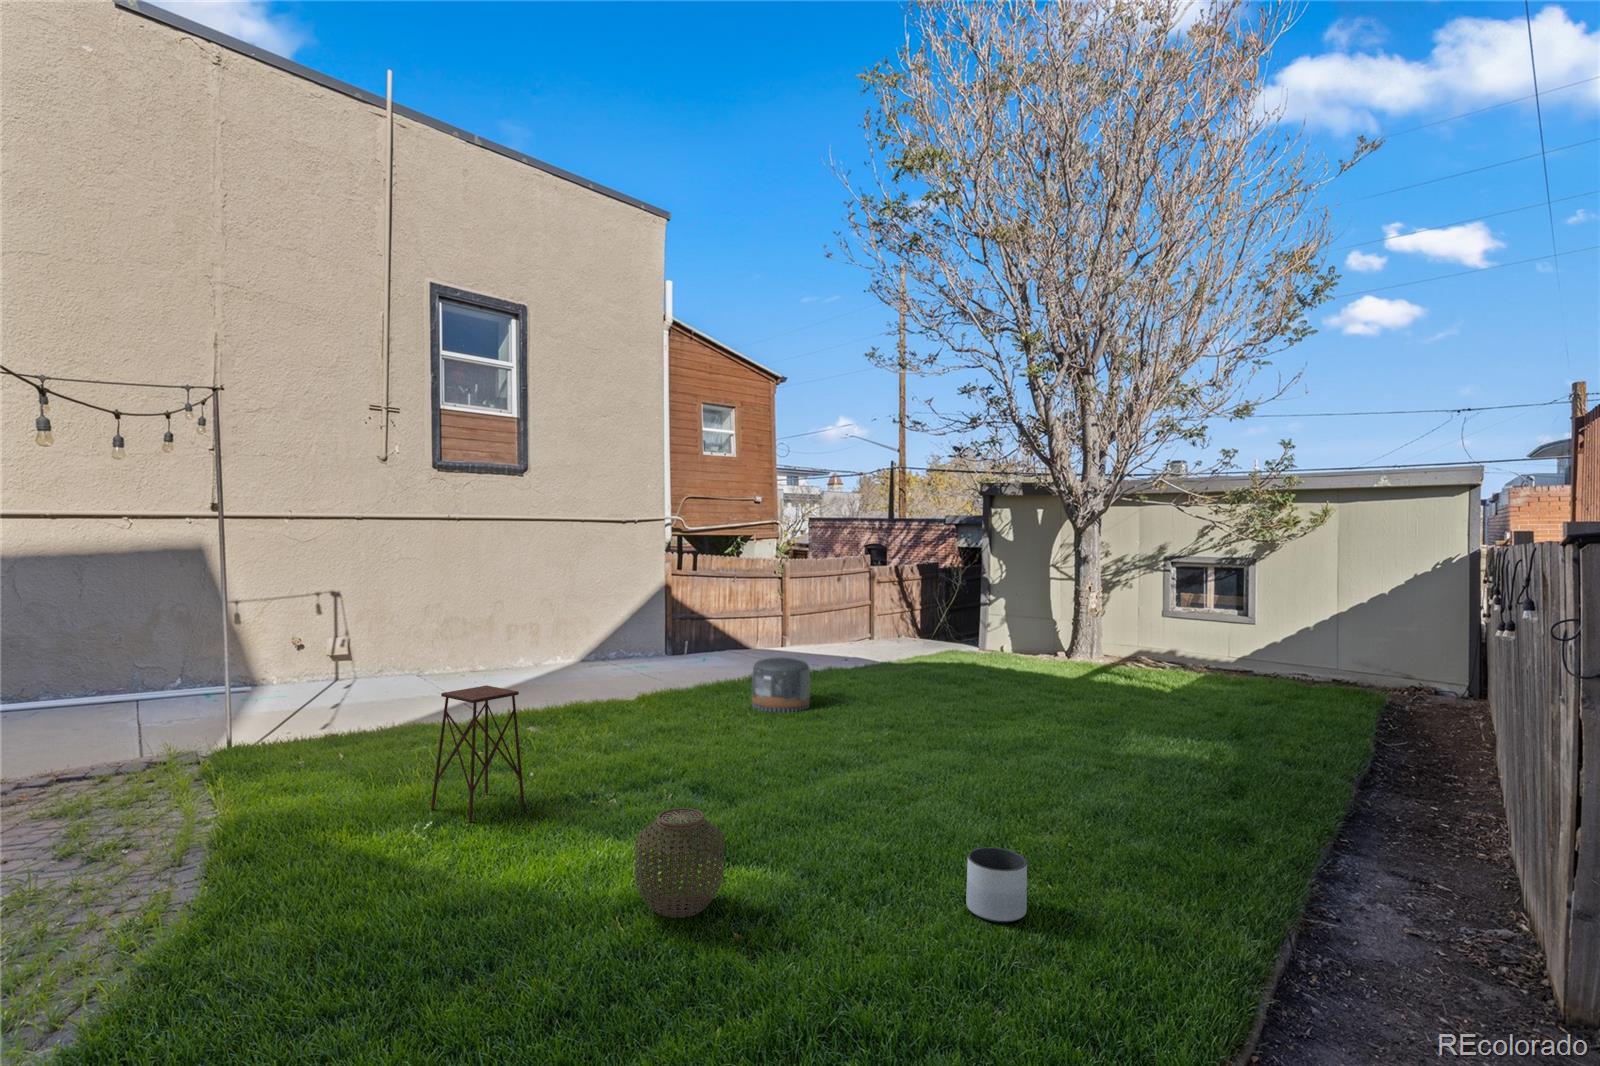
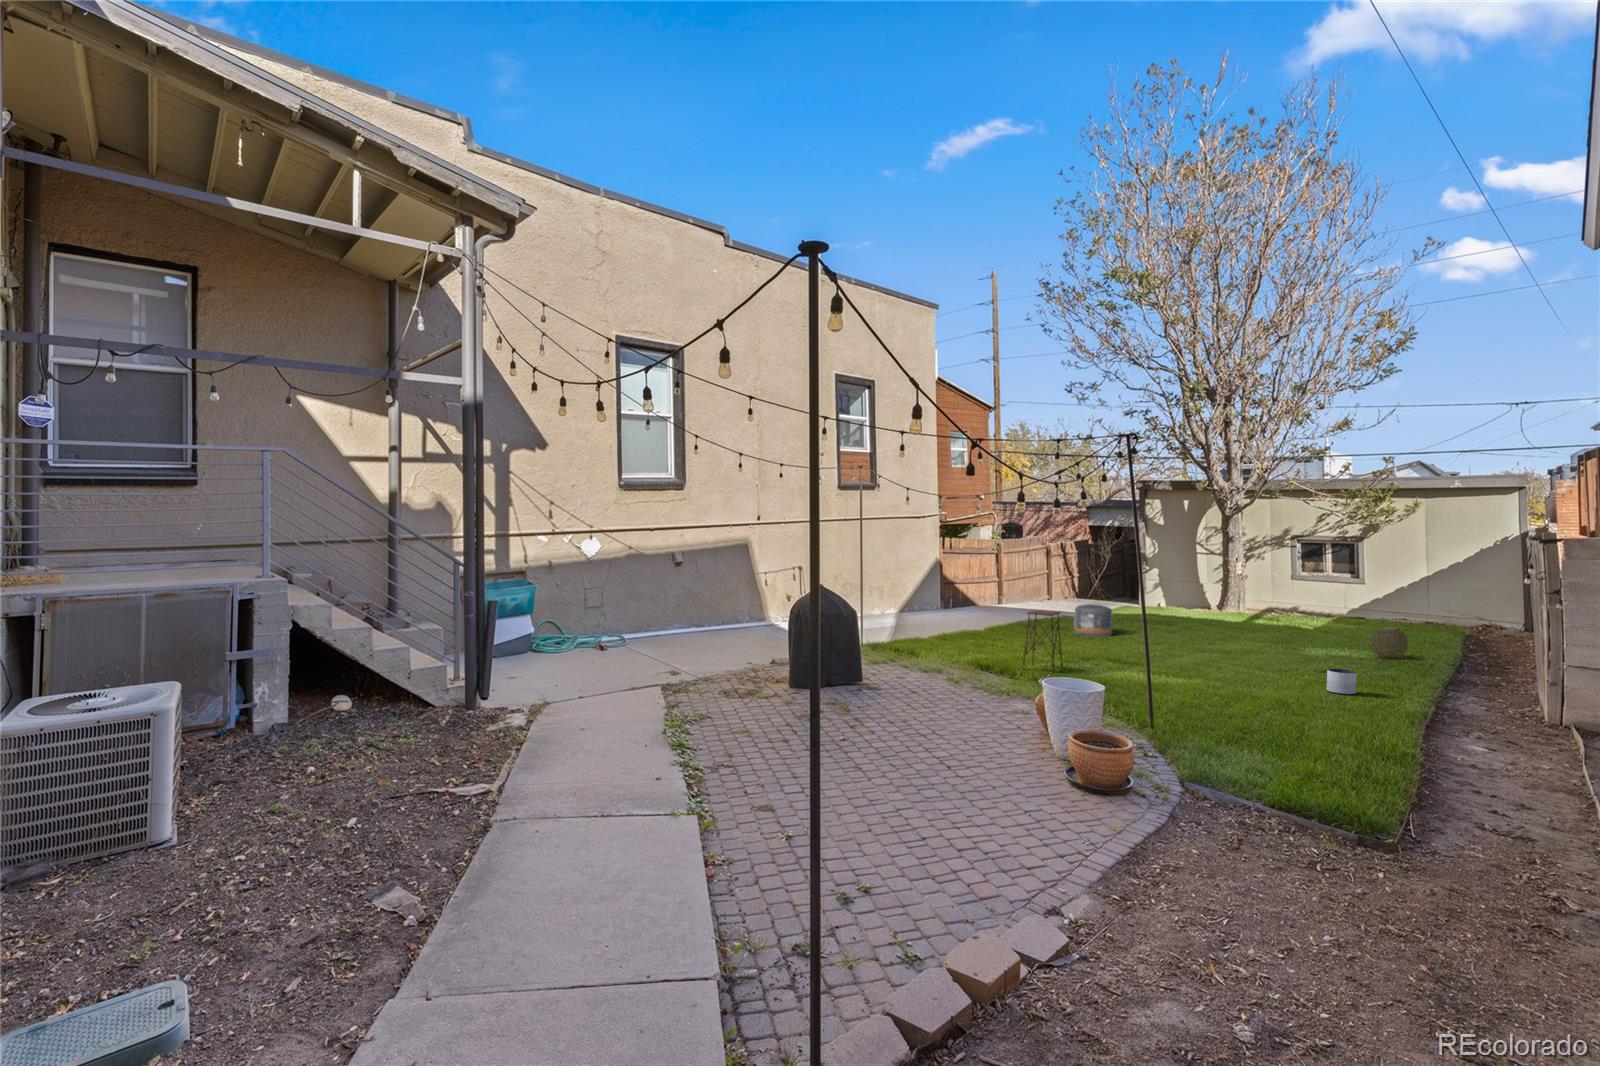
woven basket: present [635,808,725,918] -> present [1372,627,1408,659]

